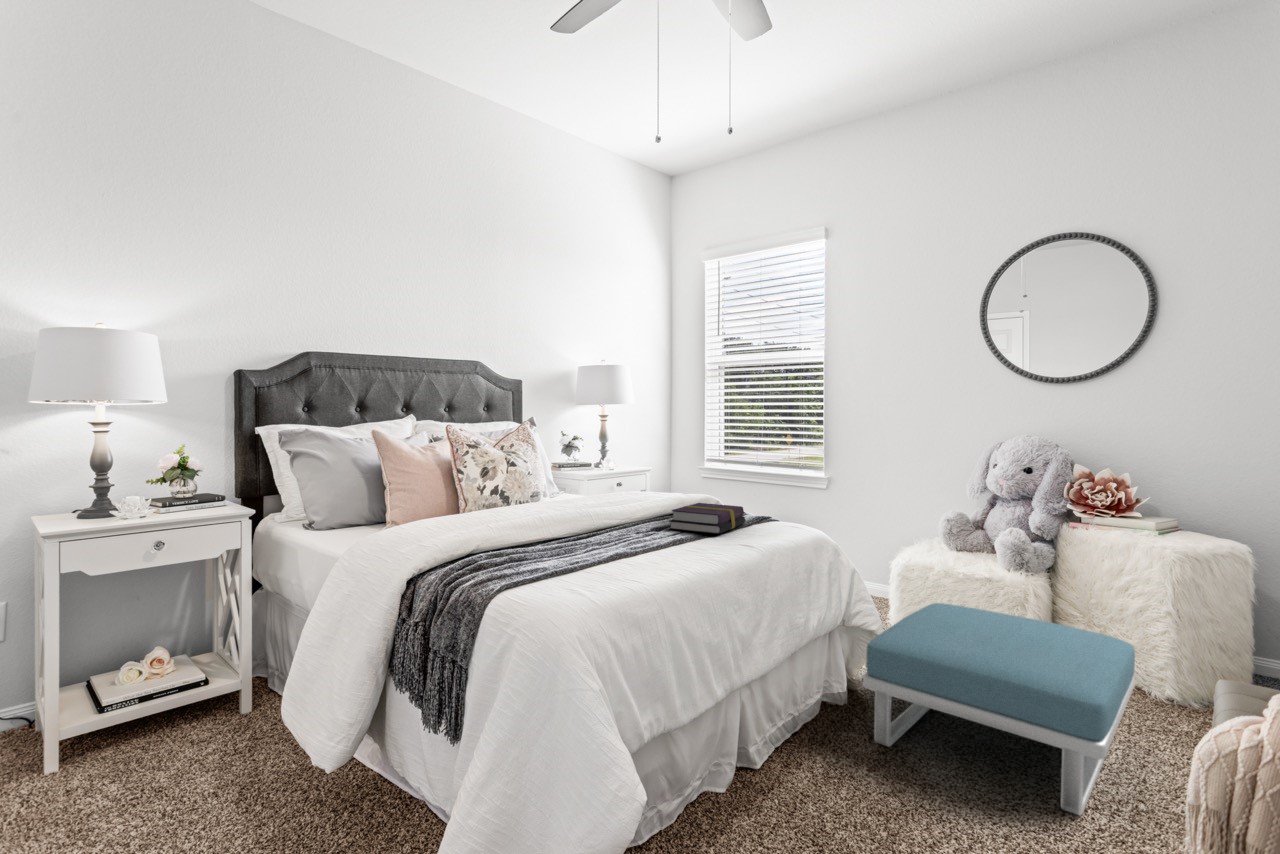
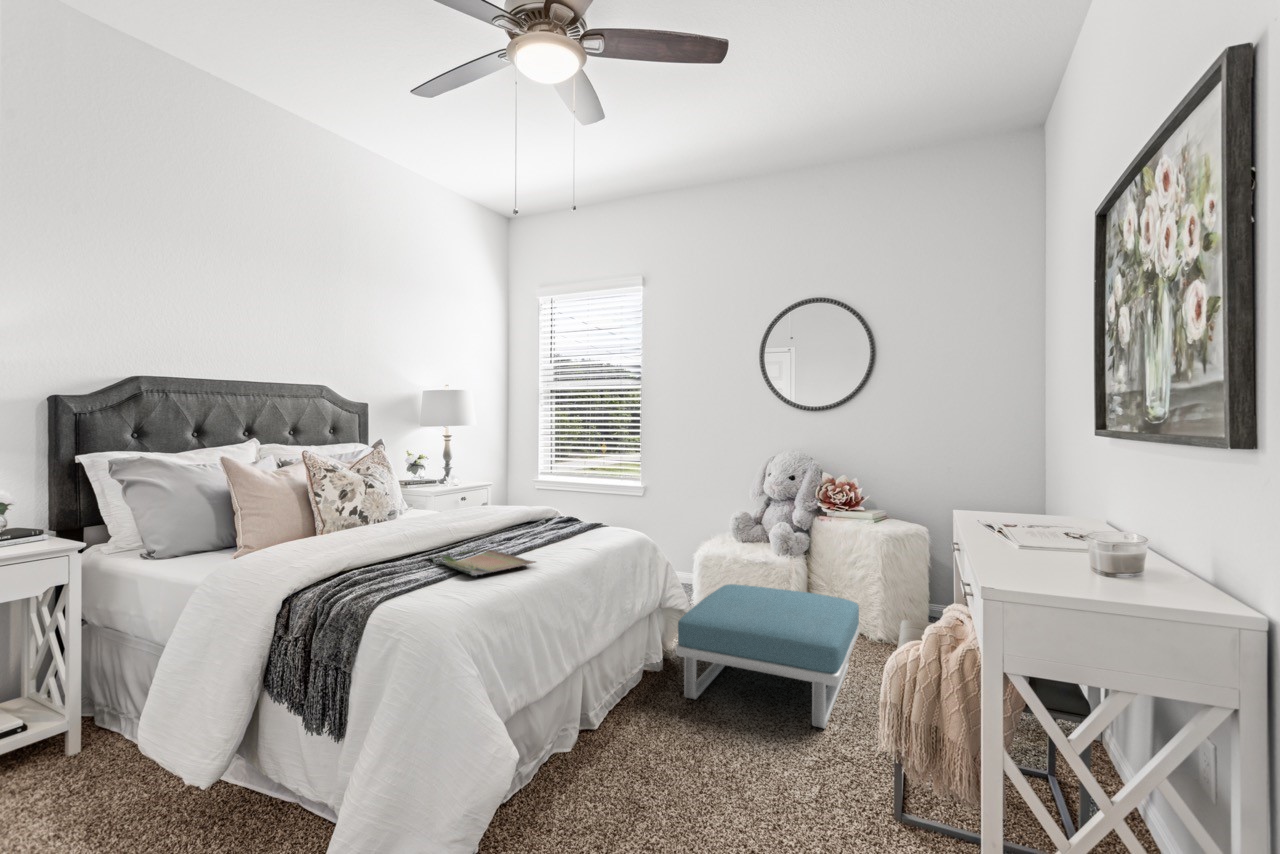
book: present [669,503,745,534] -> none [518,514,581,540]
tray: none [564,531,686,570] -> present [429,549,536,576]

